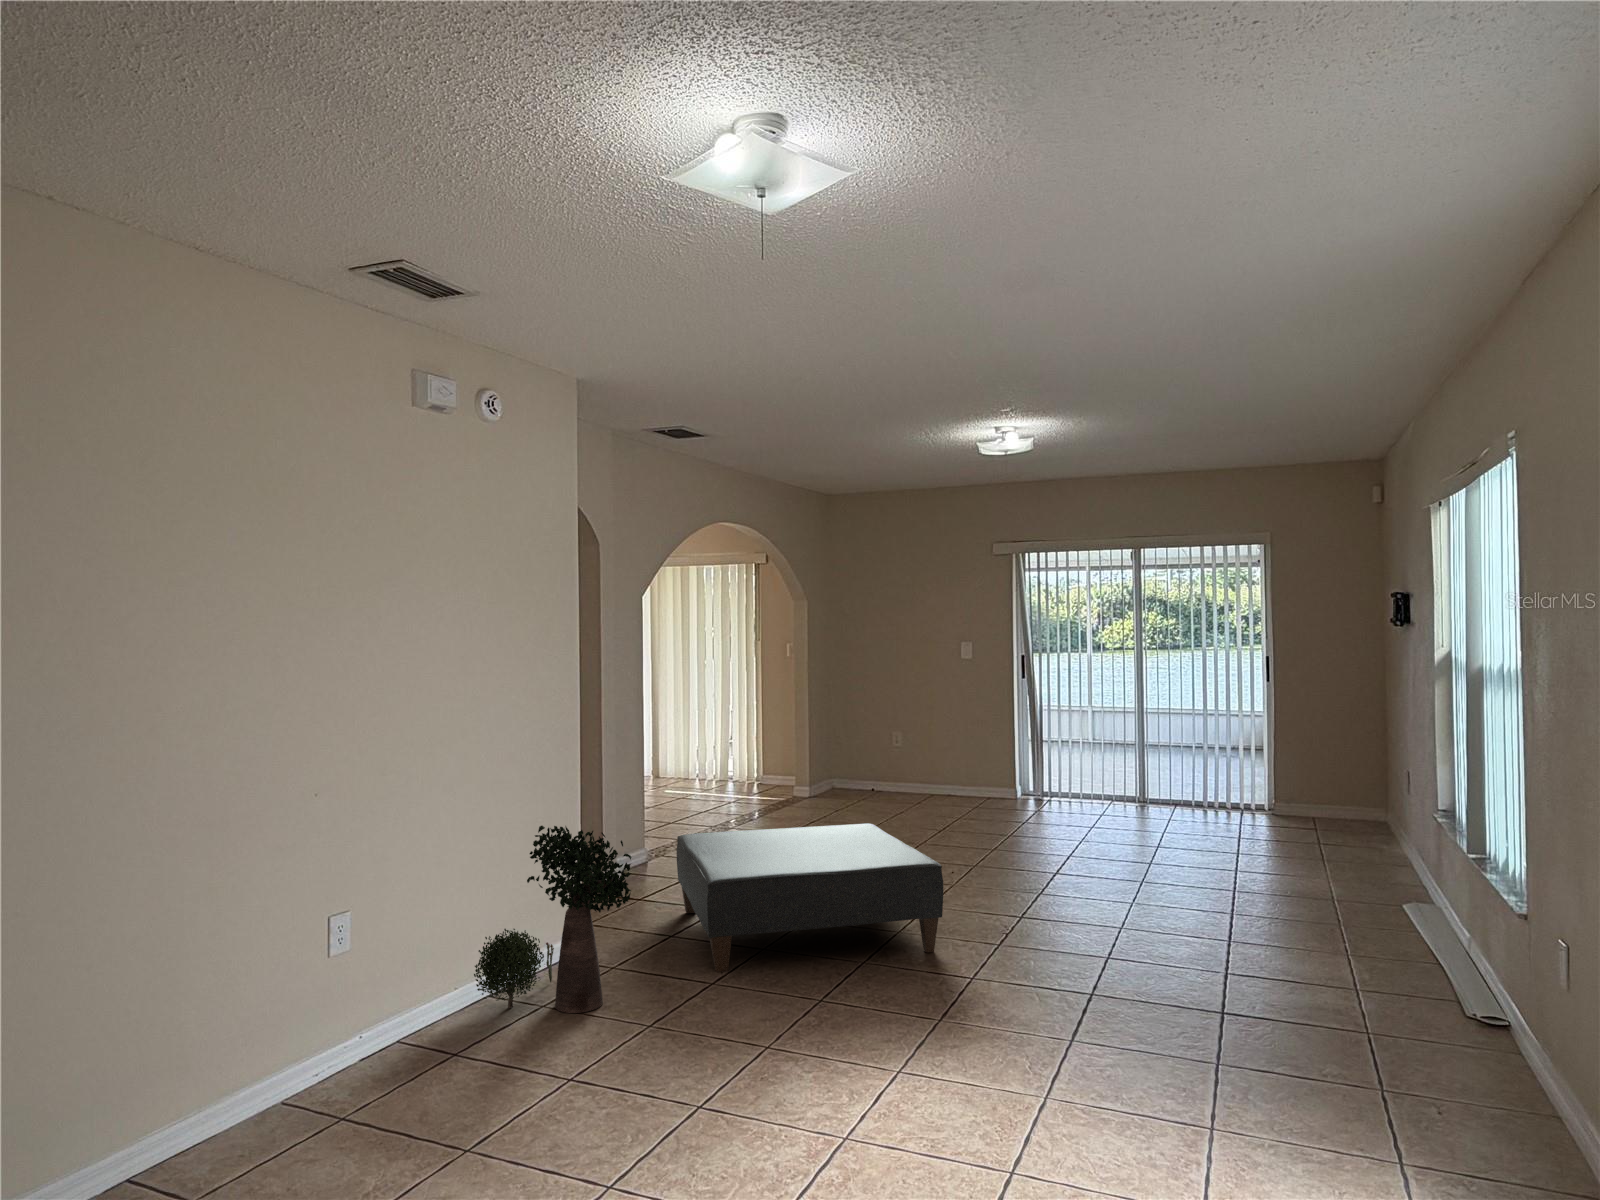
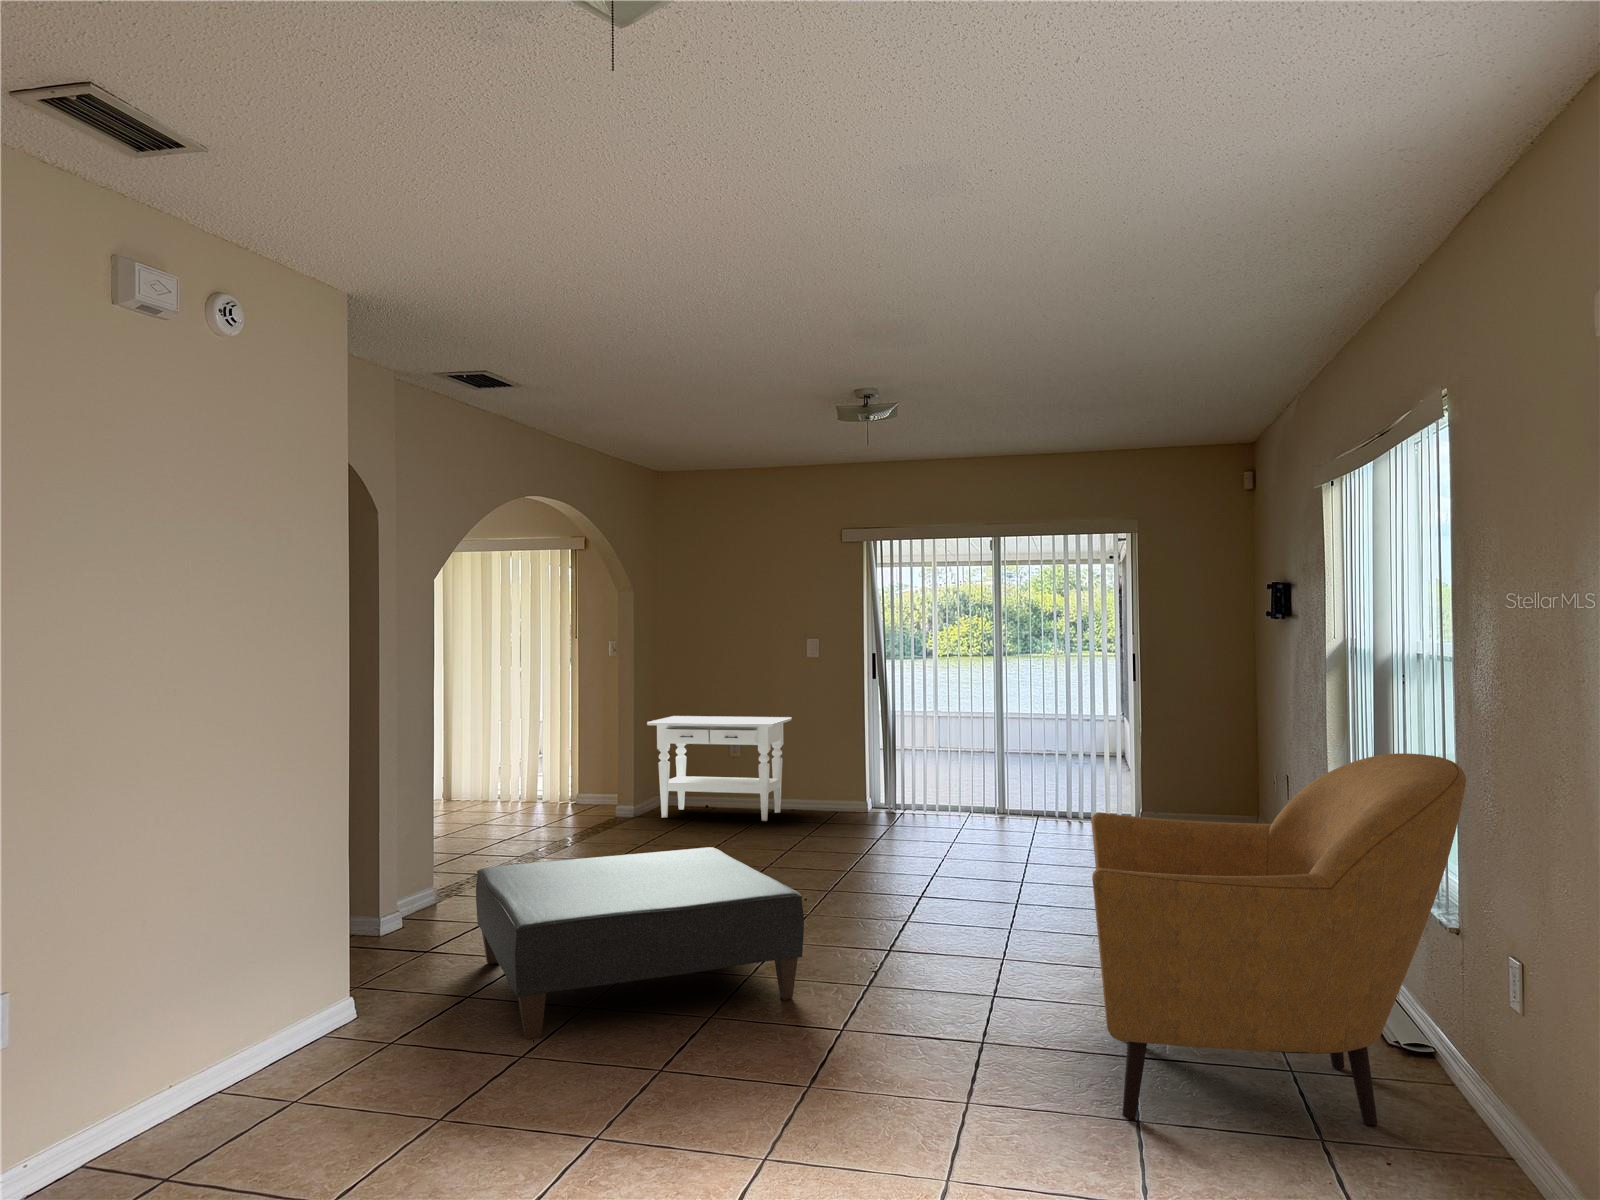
side table: none [820,708,948,802] -> present [647,716,791,821]
armchair: none [1174,758,1517,1079] -> present [1091,753,1466,1125]
potted plant: present [474,826,631,1013] -> none [197,862,417,1107]

